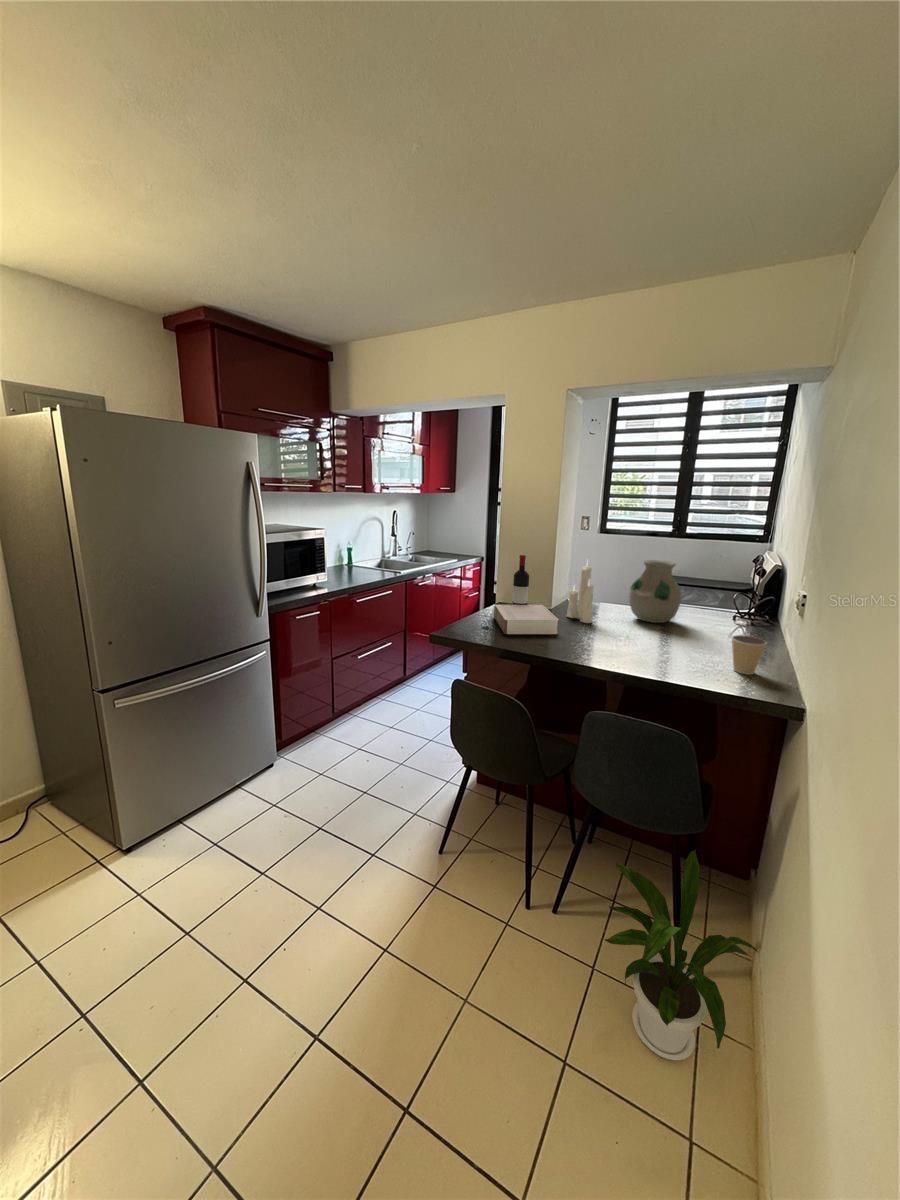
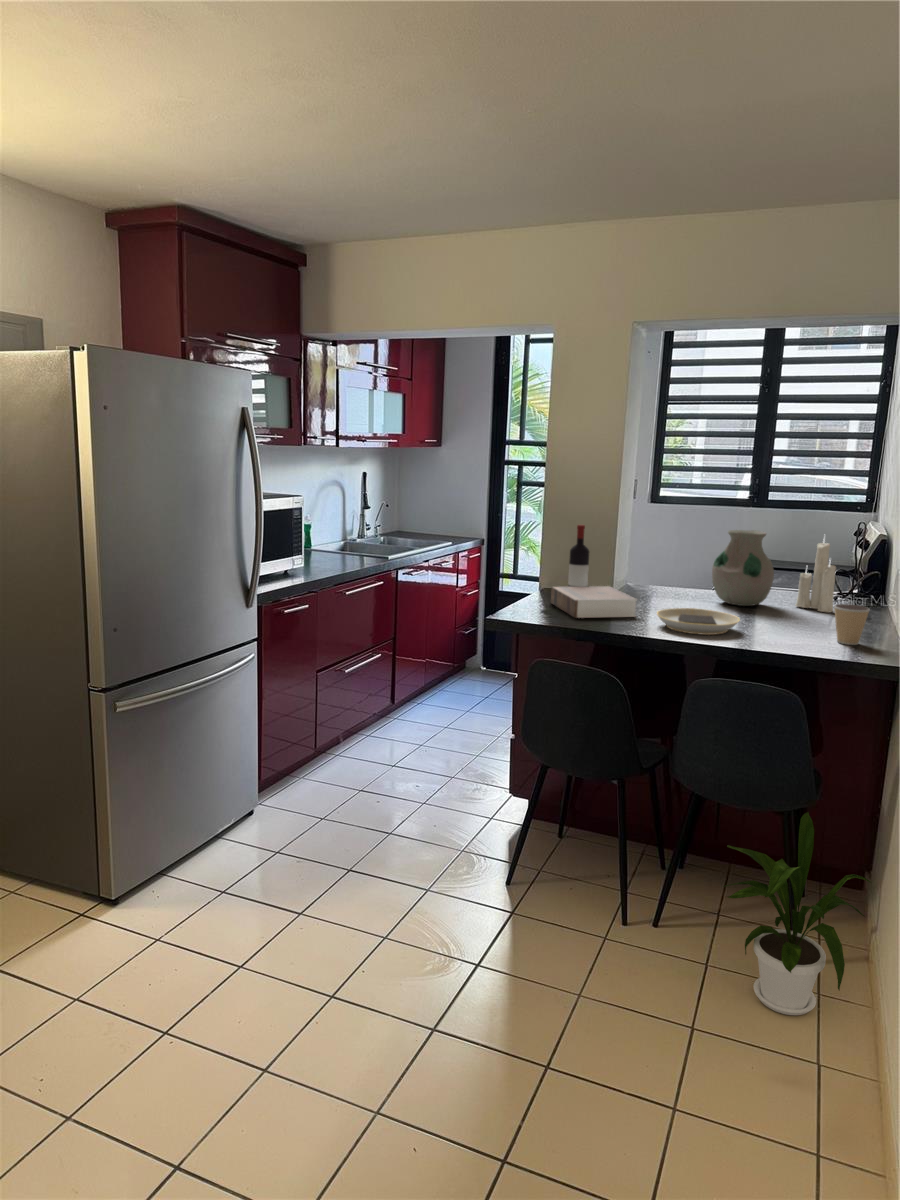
candle: present [566,566,594,623] -> present [796,540,836,613]
plate: none [571,629,644,658] -> present [657,608,740,635]

